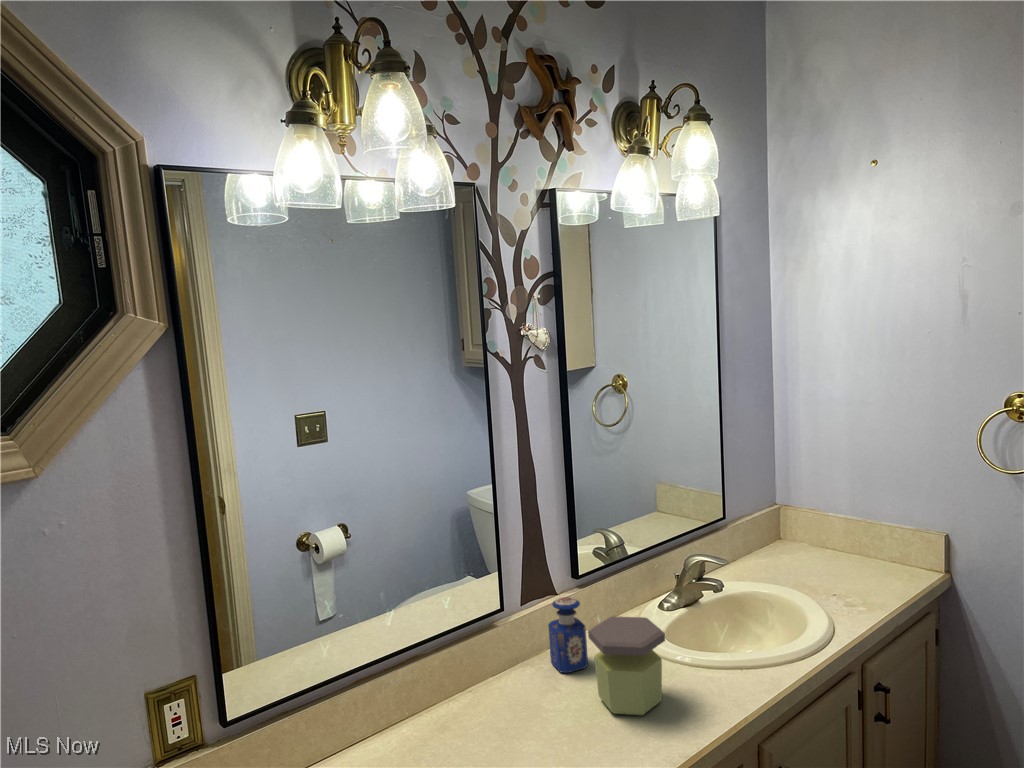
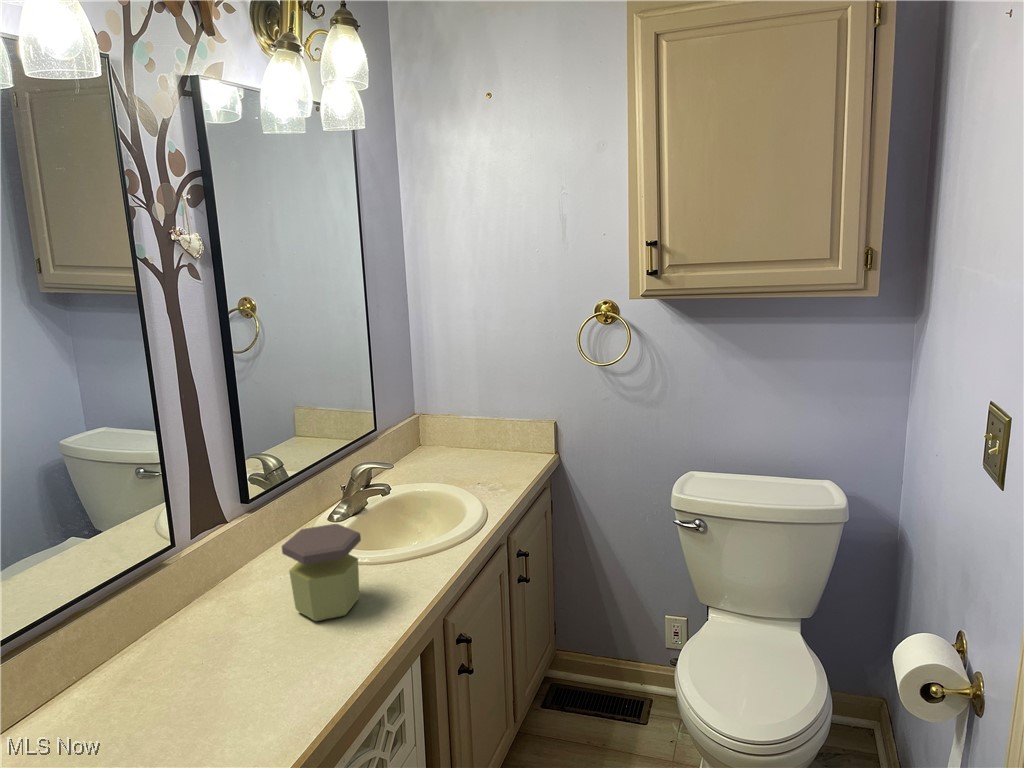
perfume bottle: present [548,597,588,673] -> none [227,521,274,599]

